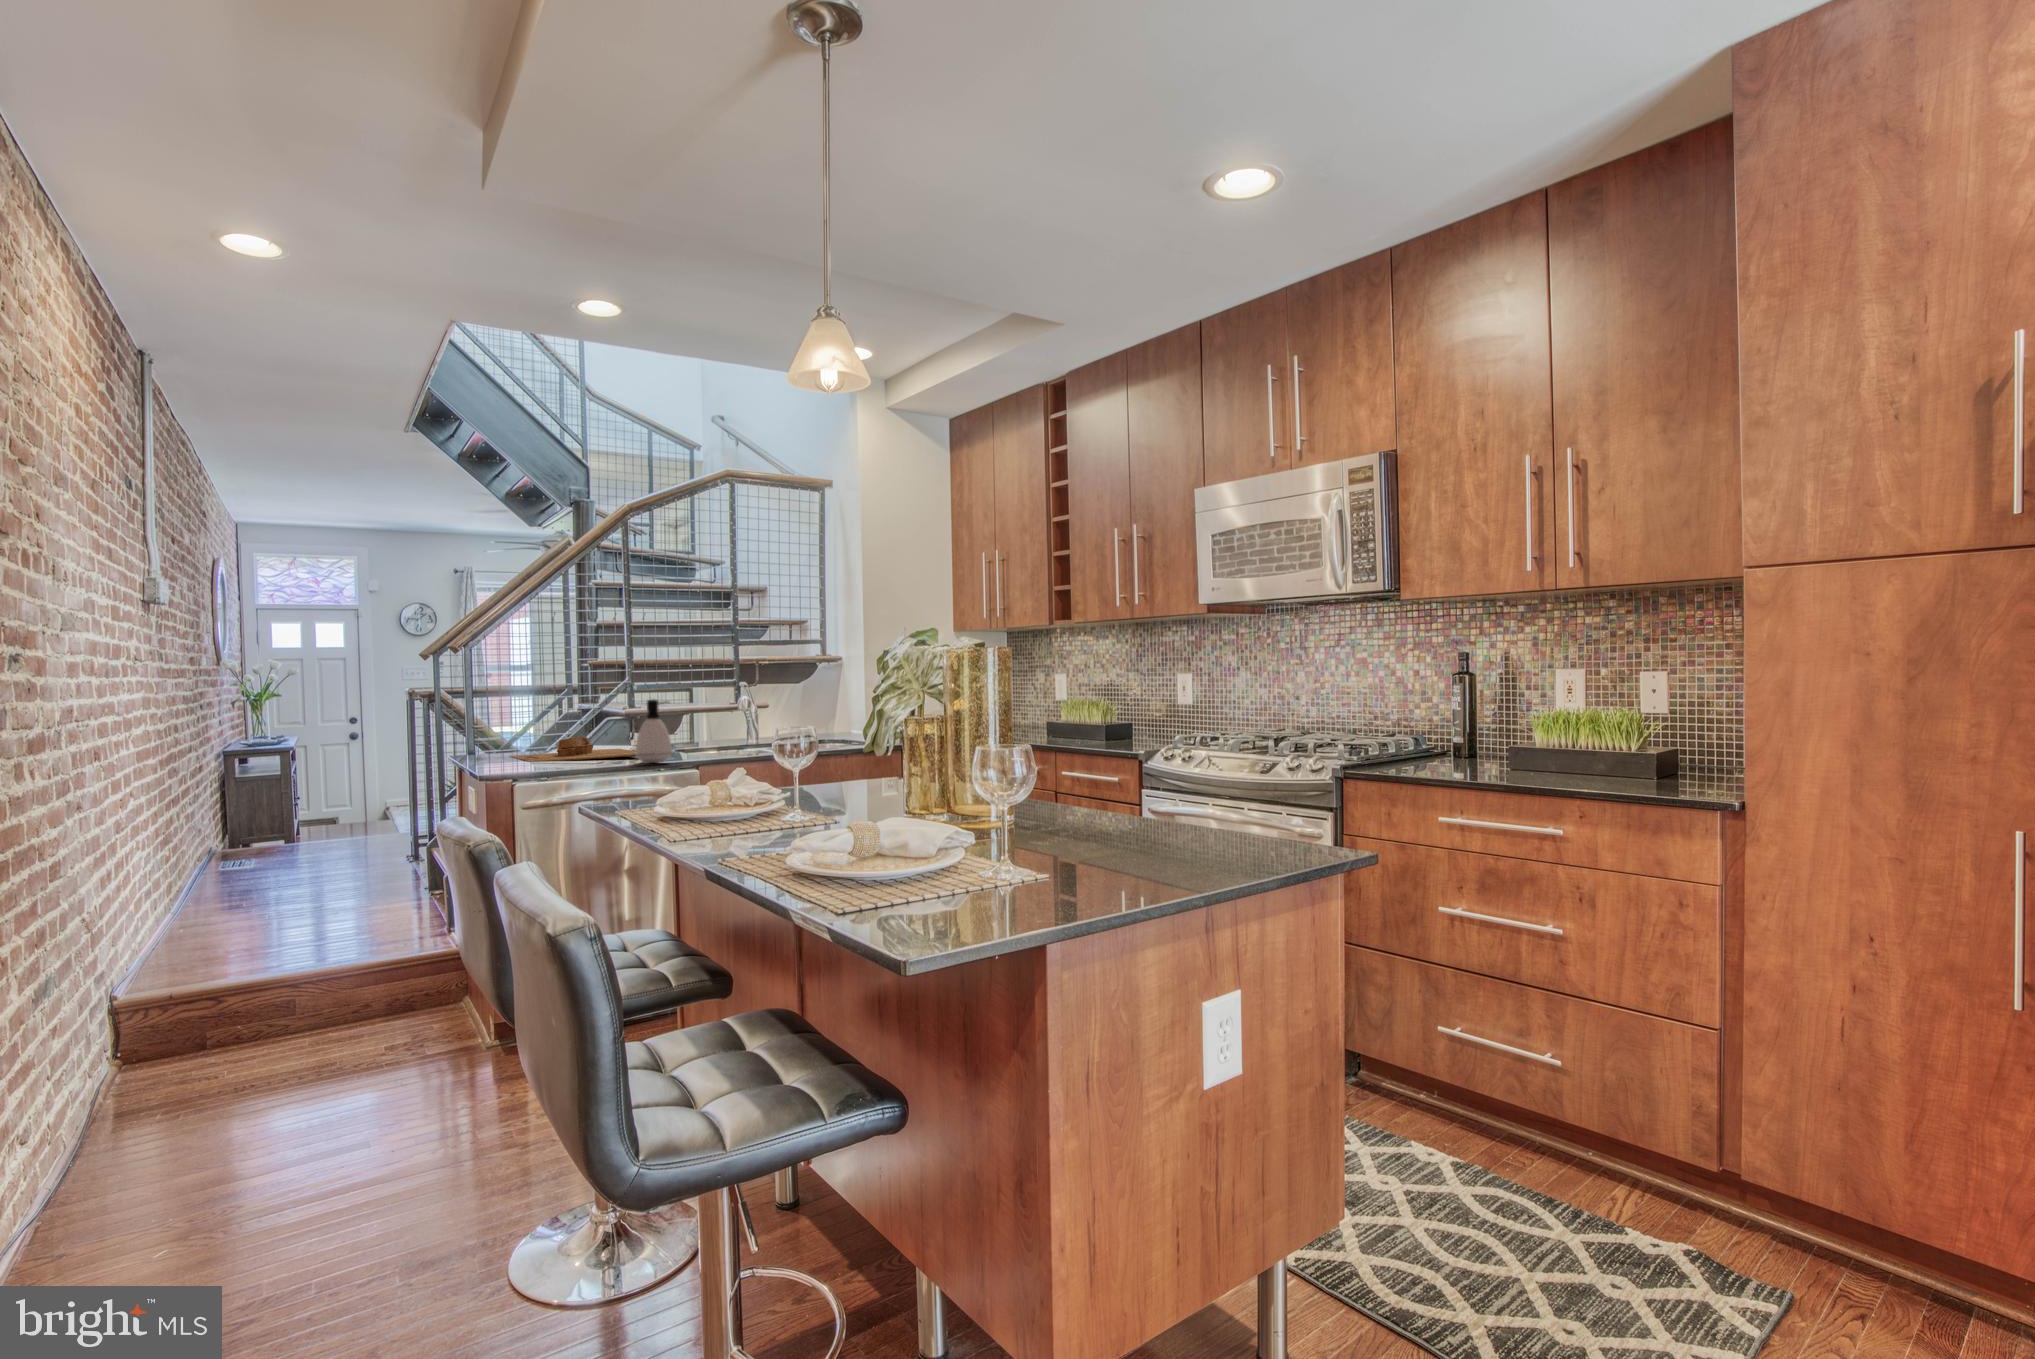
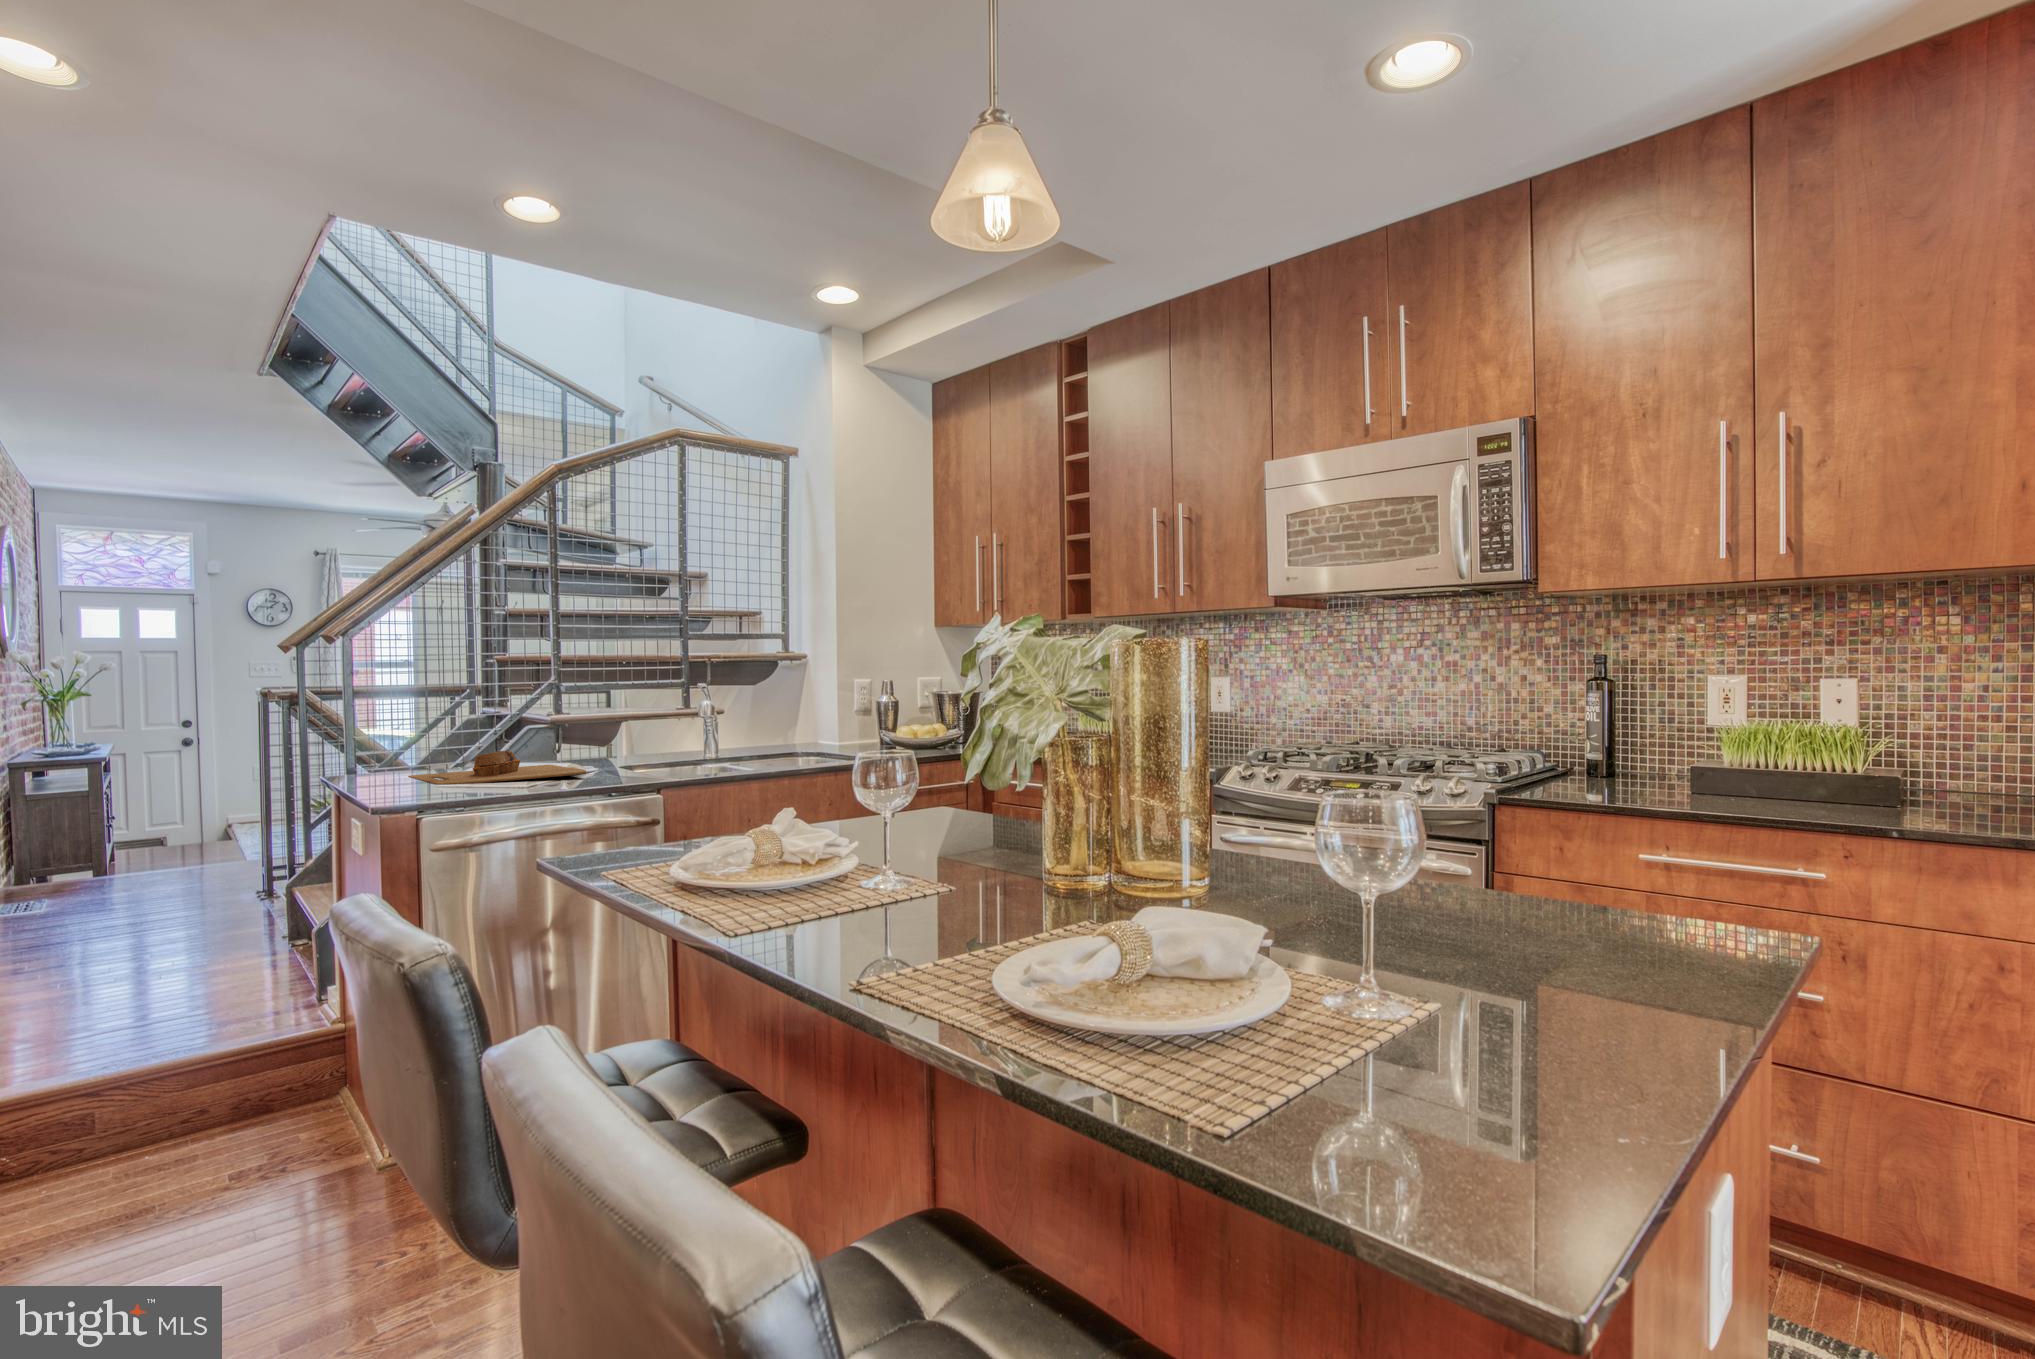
soap dispenser: present [636,700,672,763] -> none [583,705,630,785]

